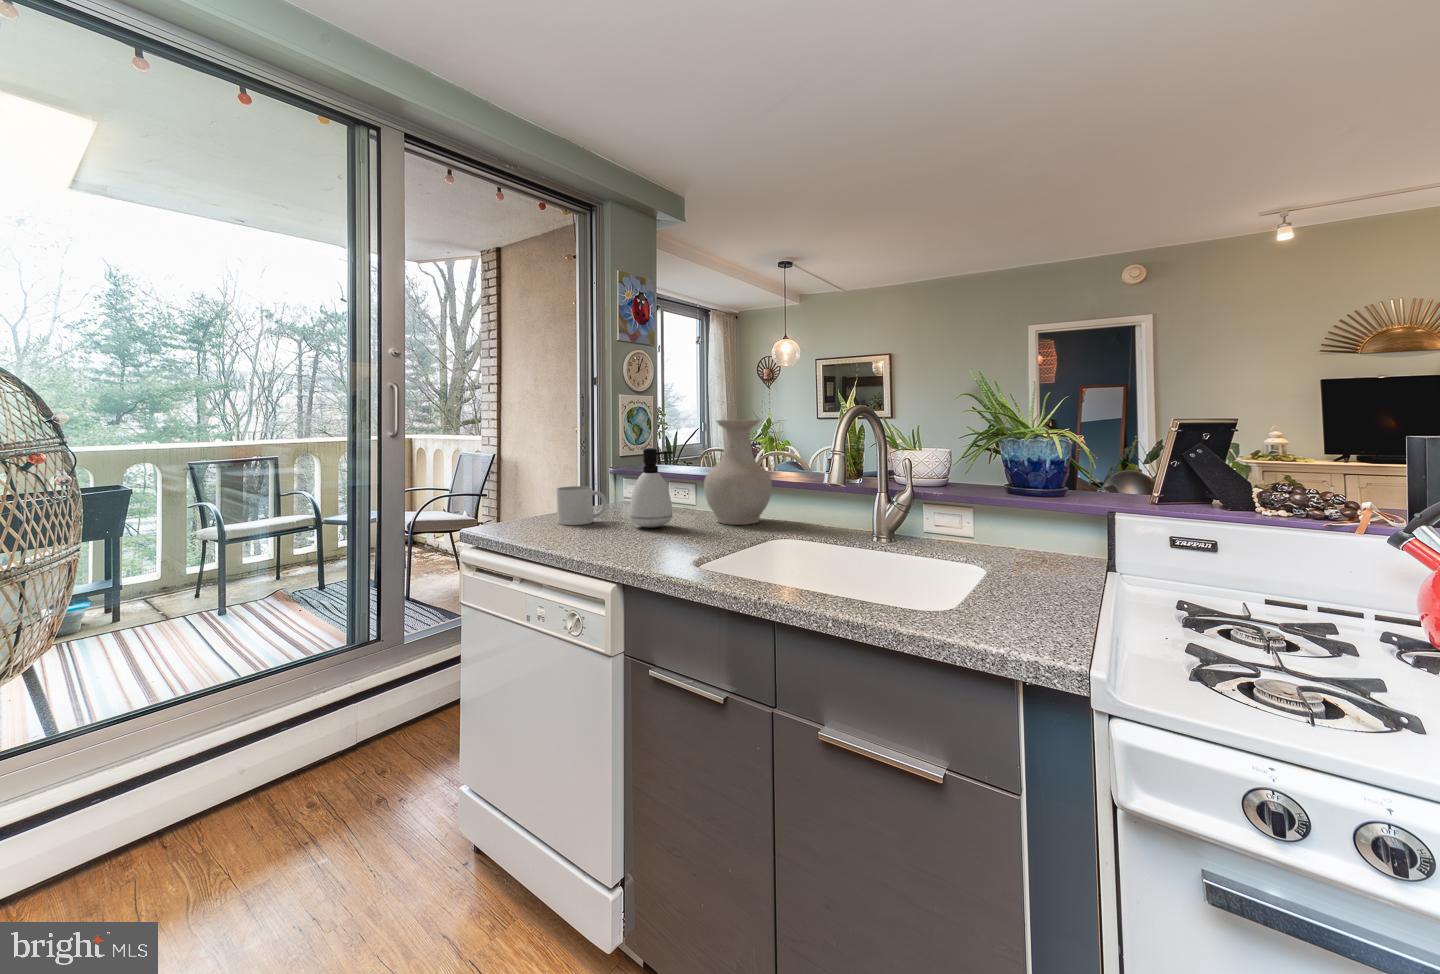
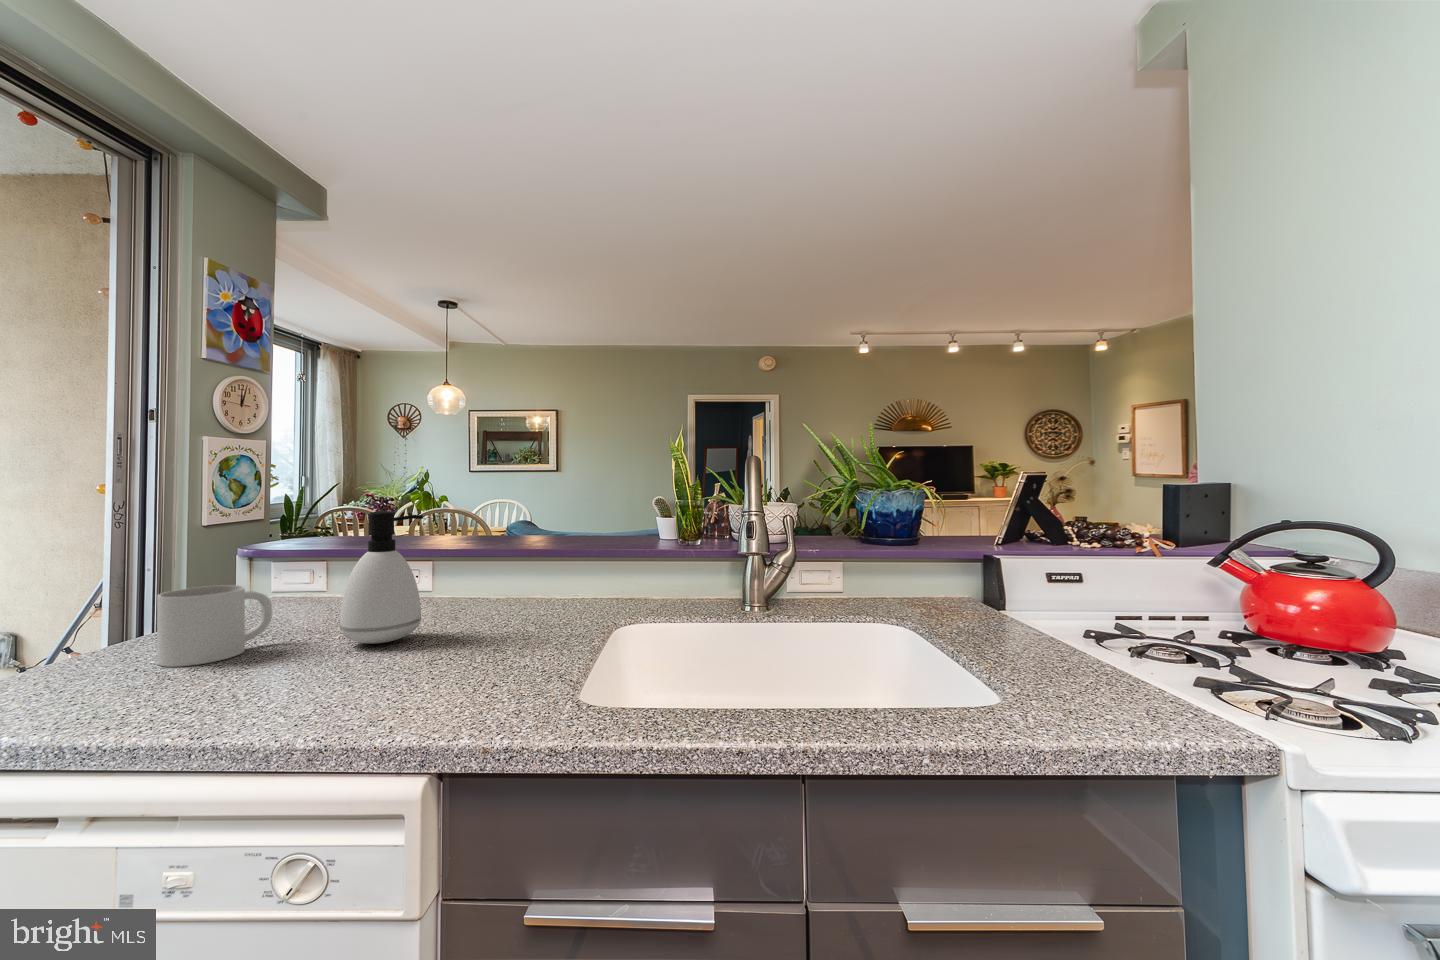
vase: present [704,420,772,525] -> none [456,468,558,618]

